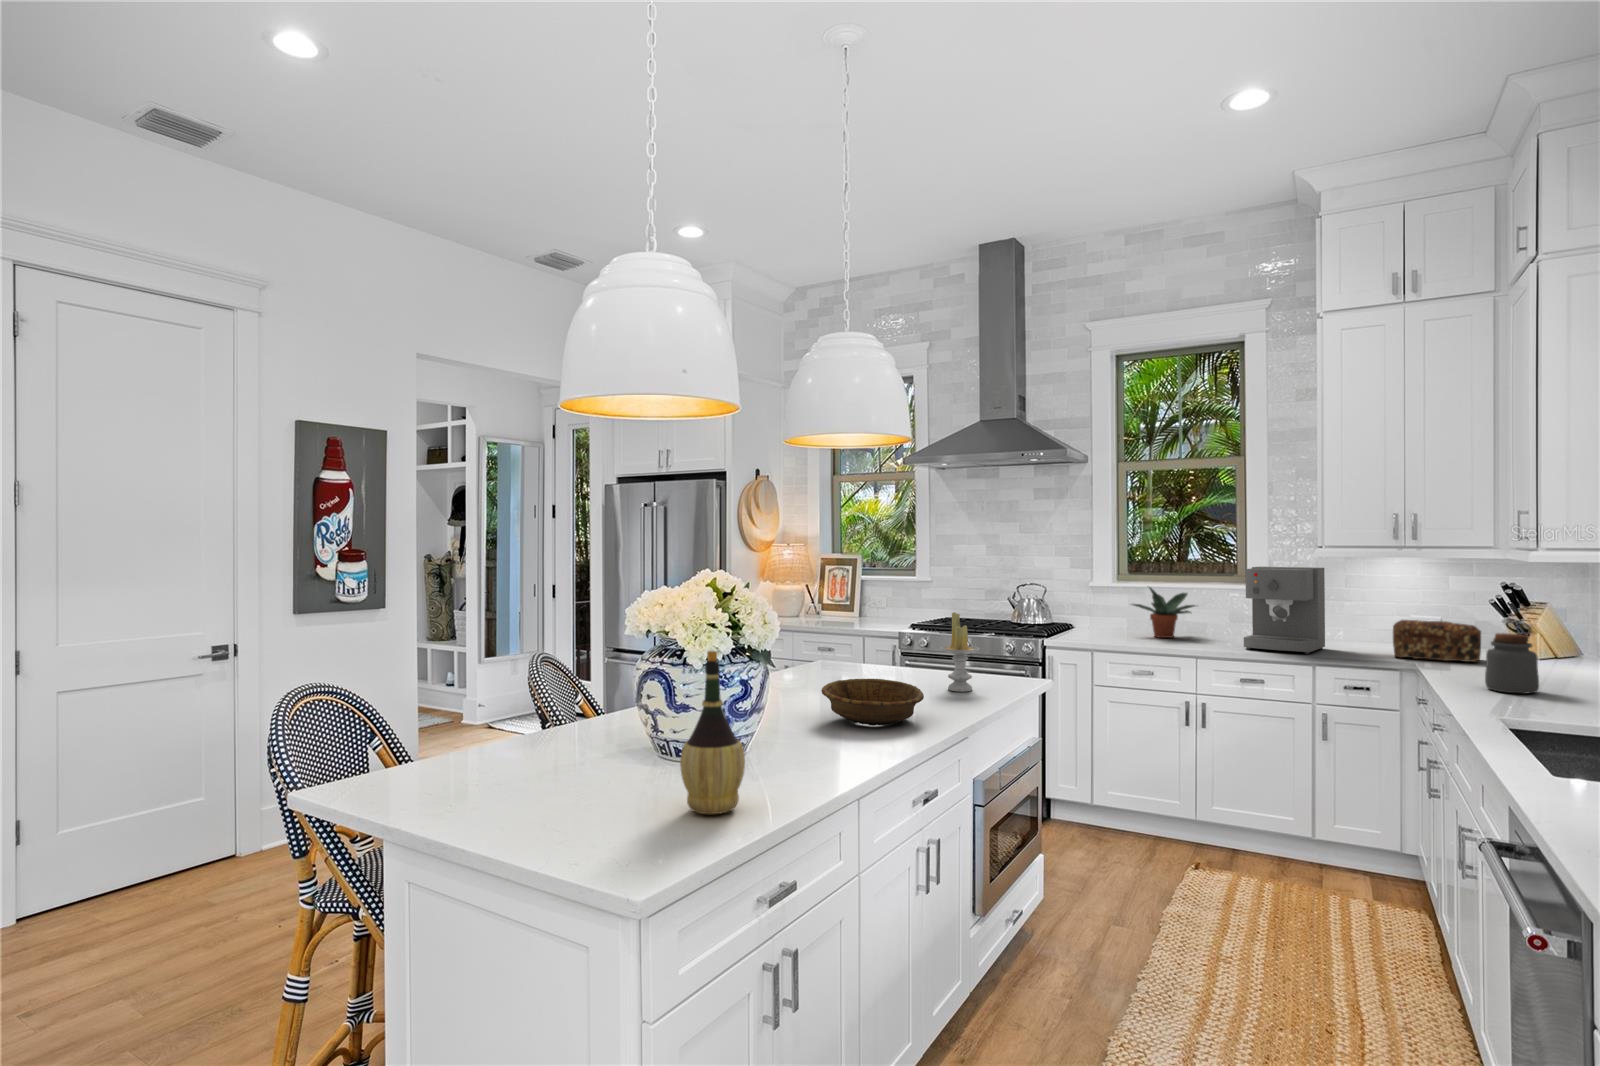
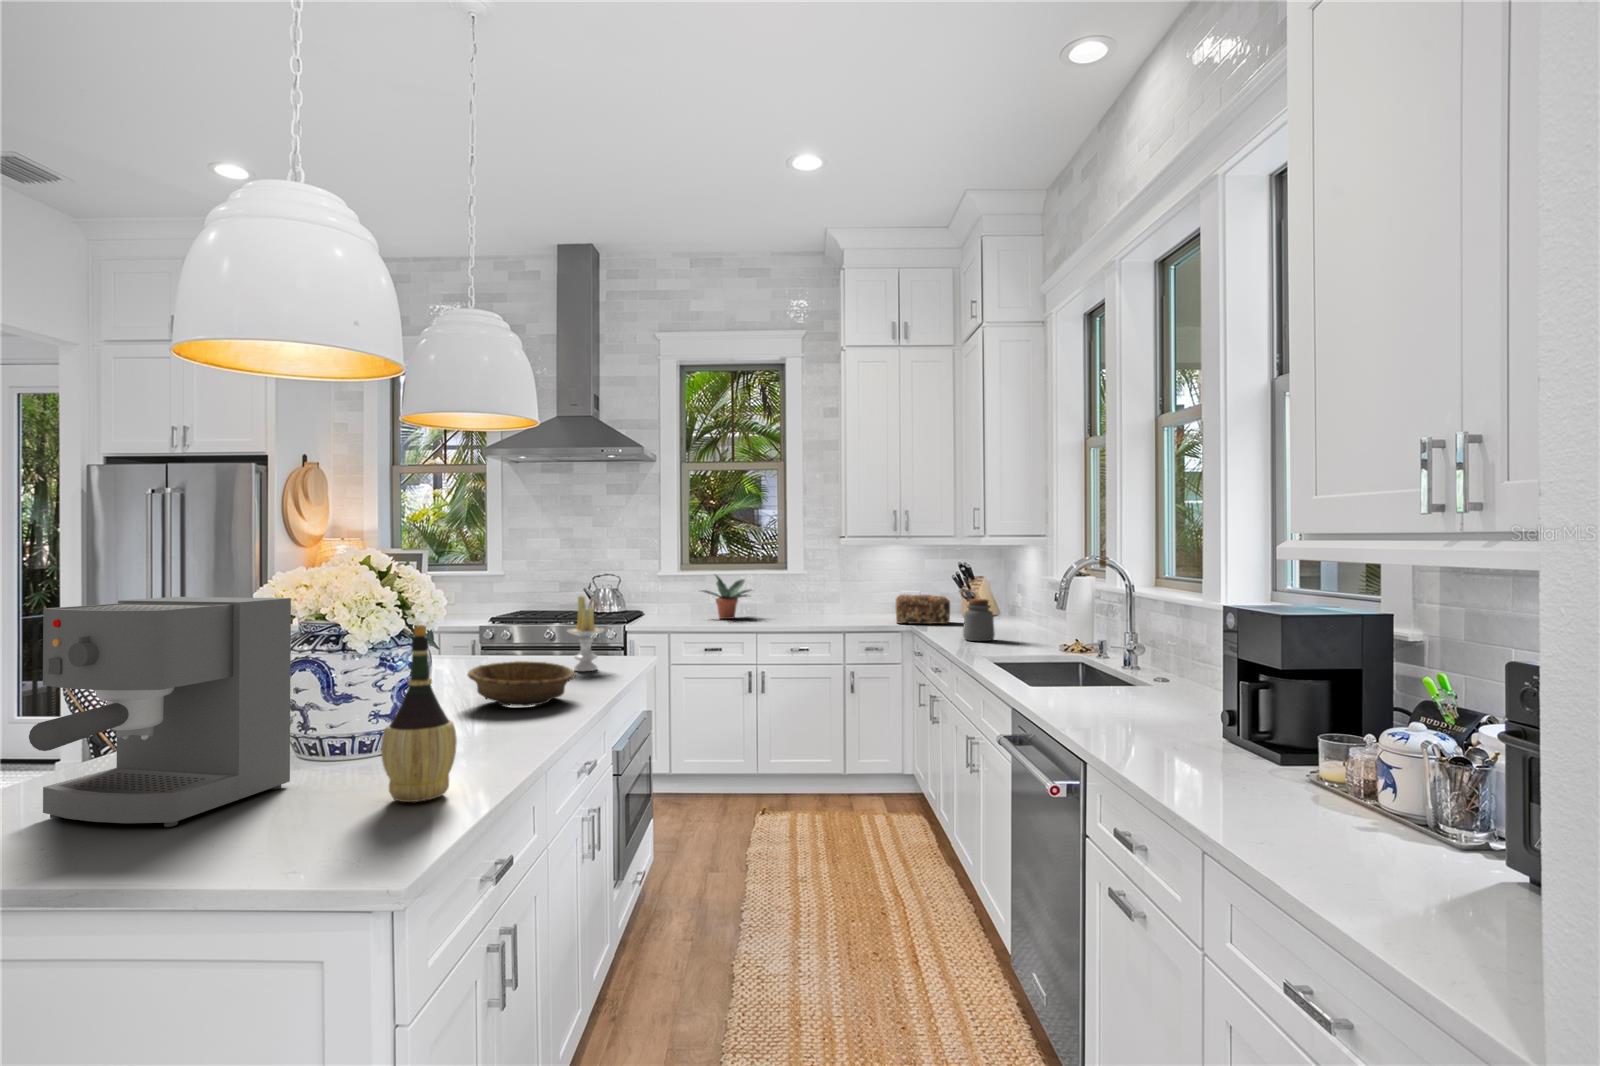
coffee maker: present [1244,567,1325,654] -> present [29,597,291,827]

